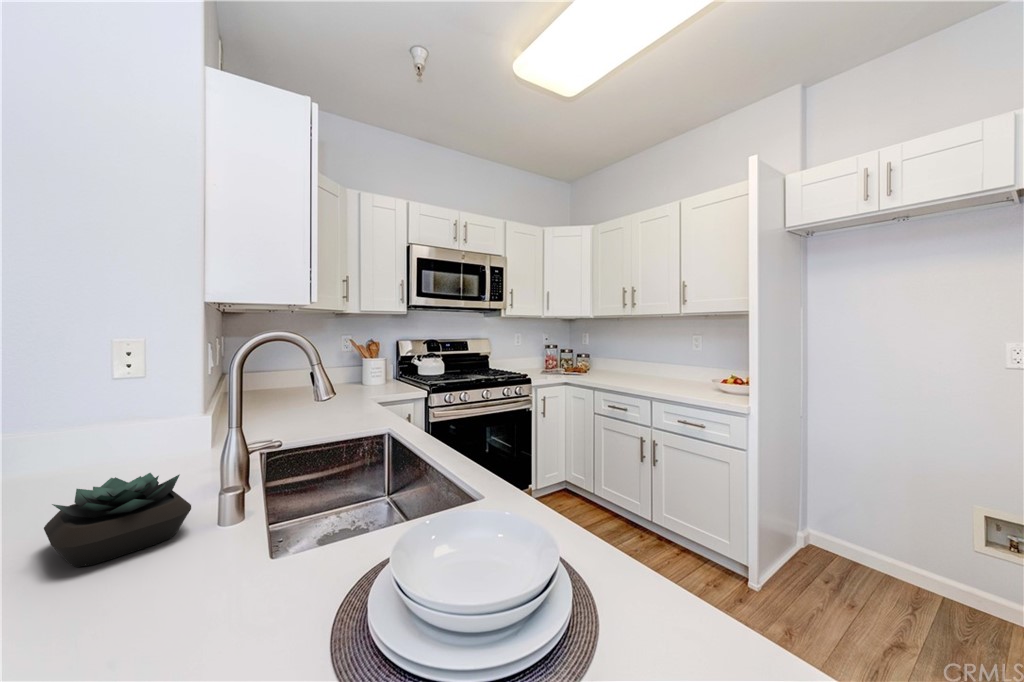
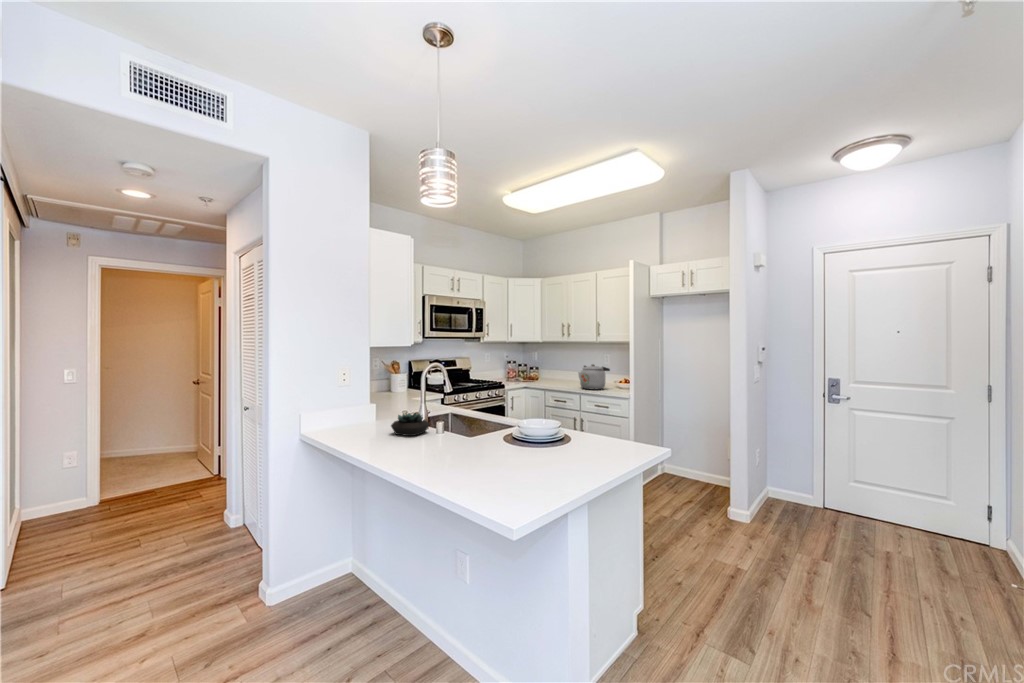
kettle: none [647,349,704,392] -> present [578,364,610,389]

